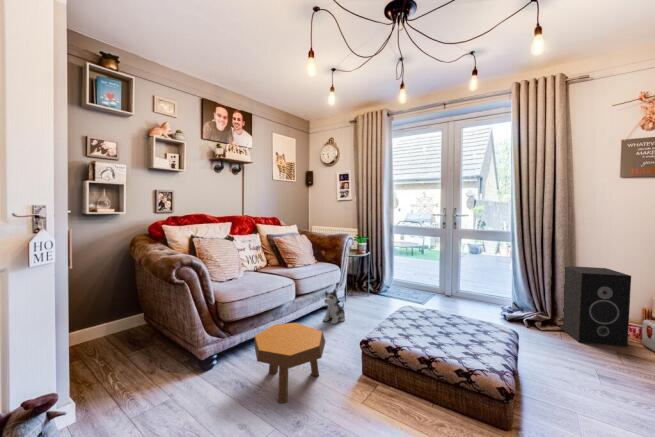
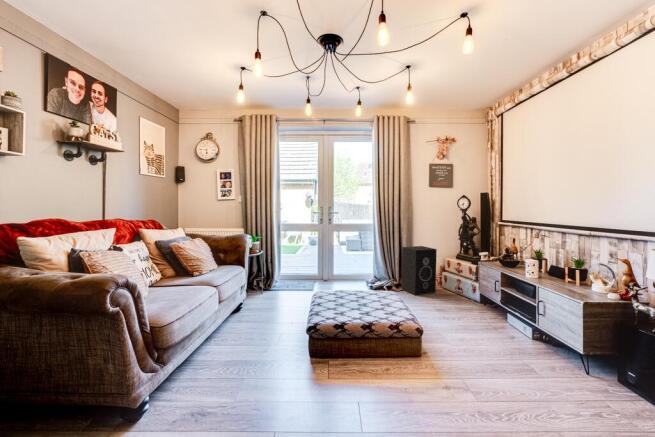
plush toy: present [323,289,345,324] -> none [237,290,259,325]
footstool: present [254,323,326,403] -> none [211,328,290,407]

